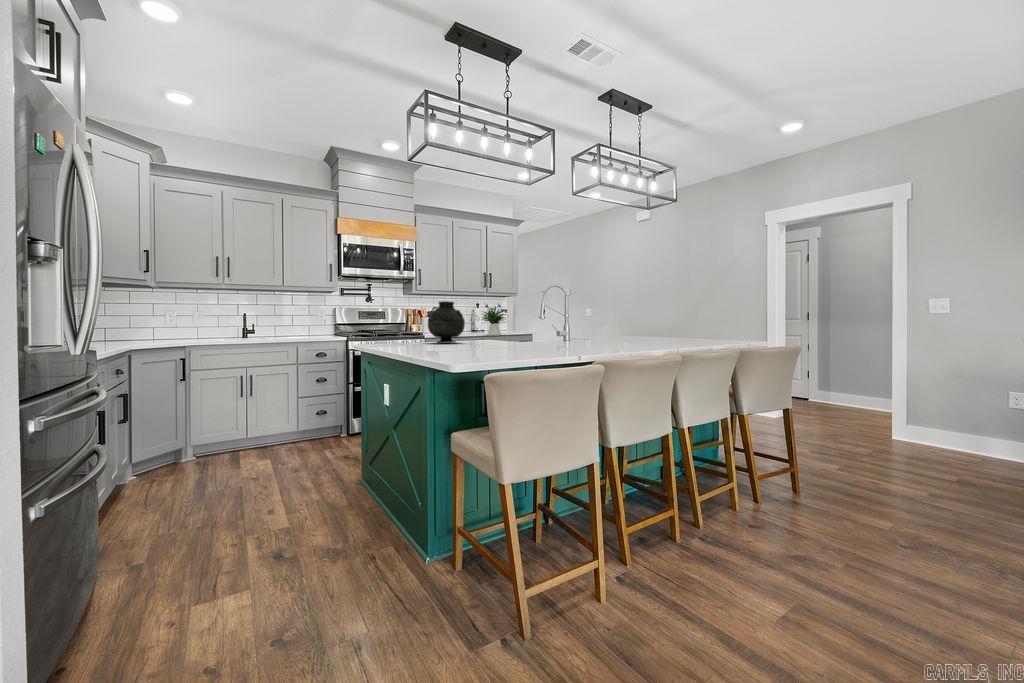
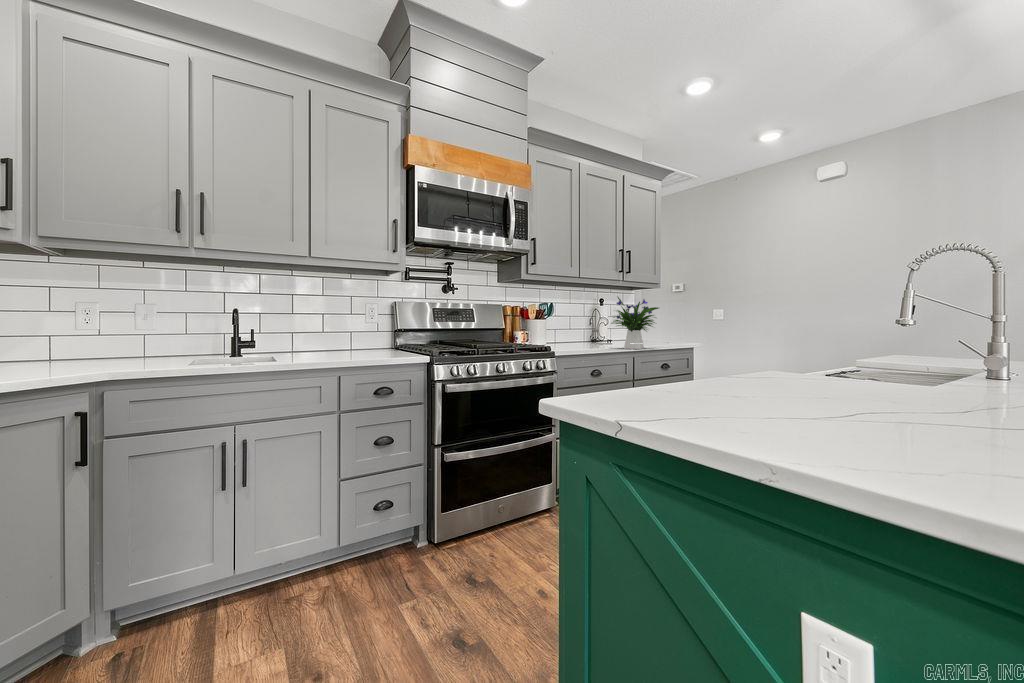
vase: present [428,301,465,343] -> none [691,273,798,382]

